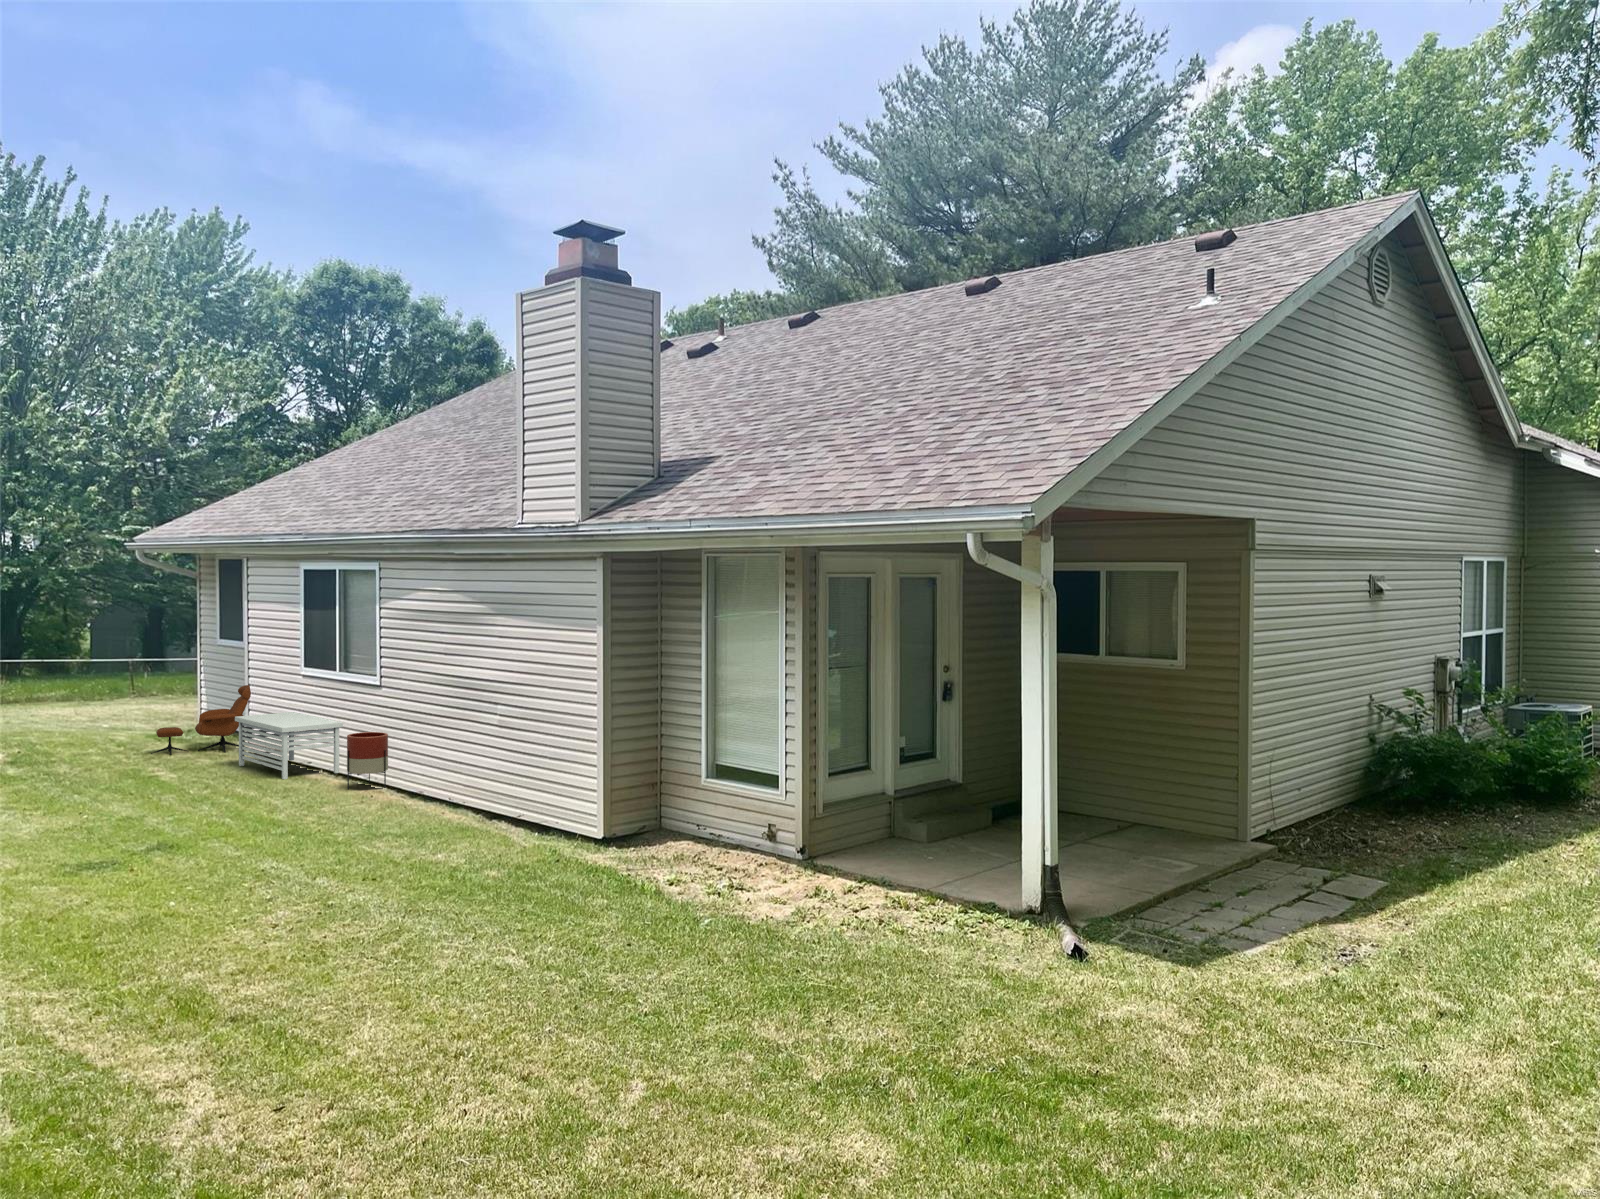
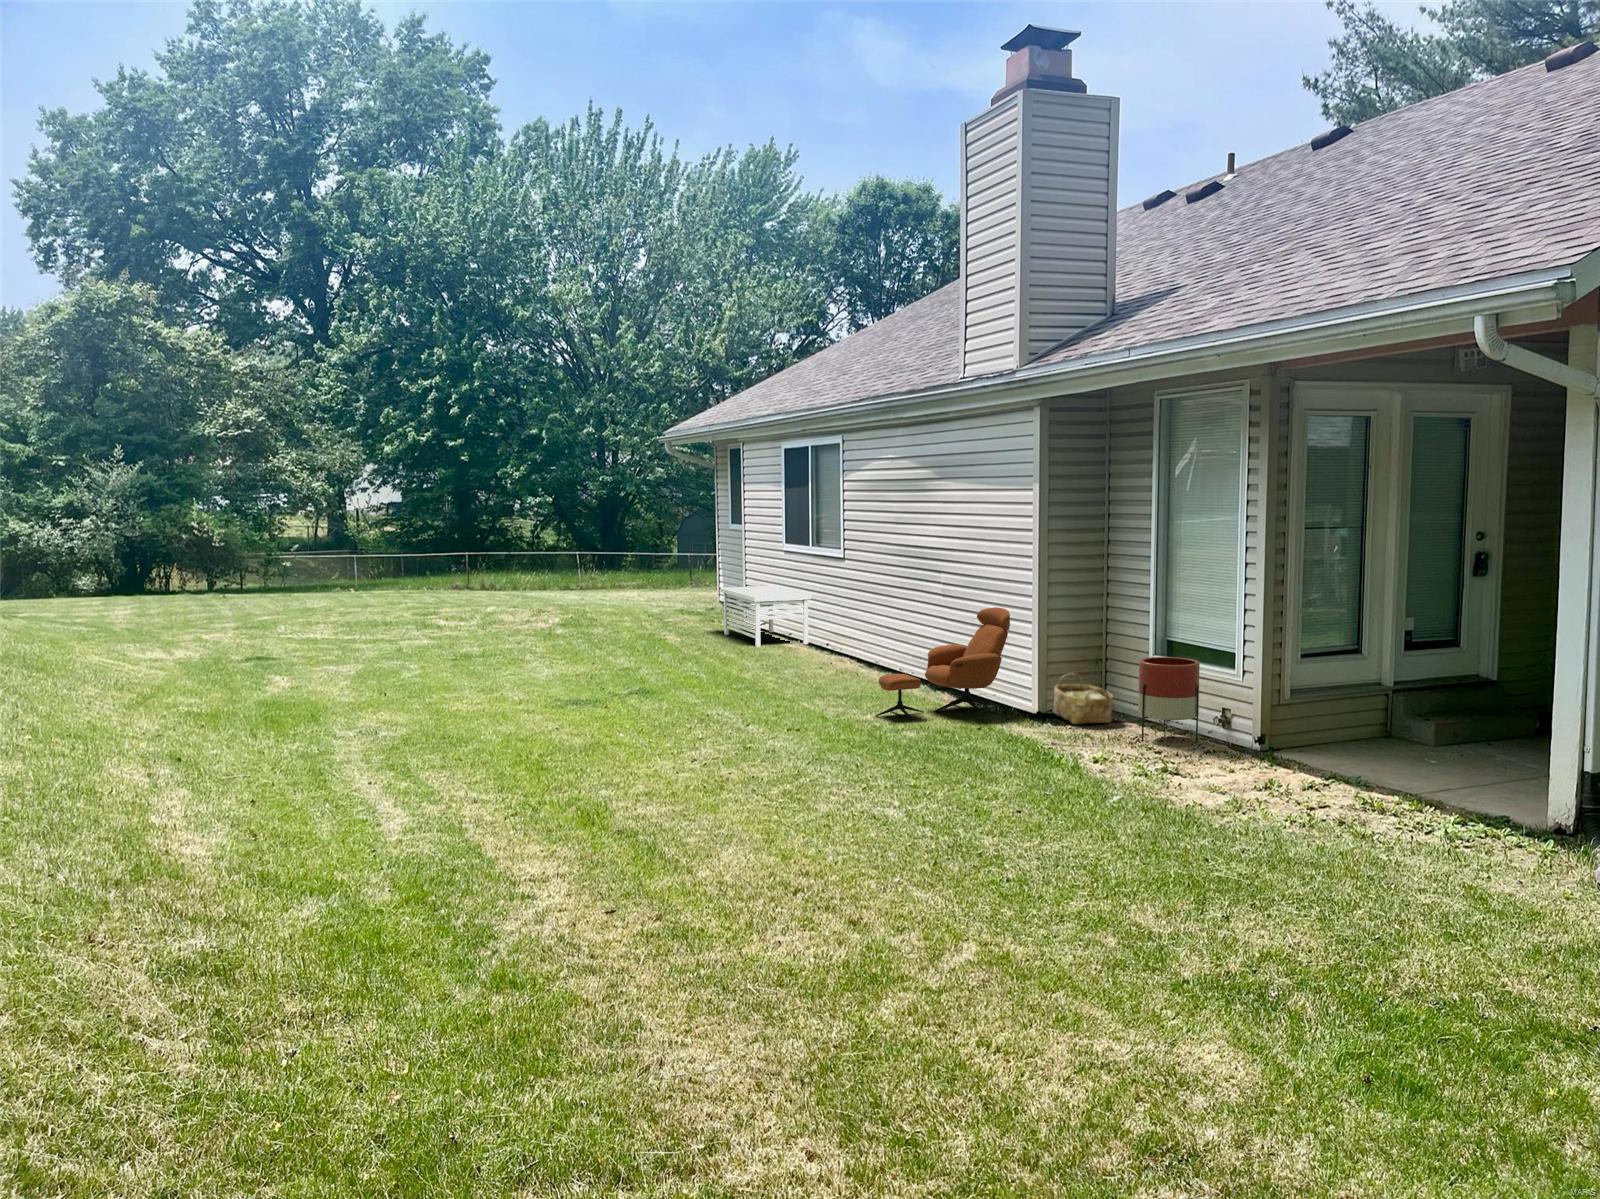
lounge chair: present [151,685,251,755] -> present [876,607,1010,719]
planter: present [347,732,388,789] -> present [1138,657,1200,742]
woven basket: none [617,798,671,847] -> present [1054,673,1113,724]

